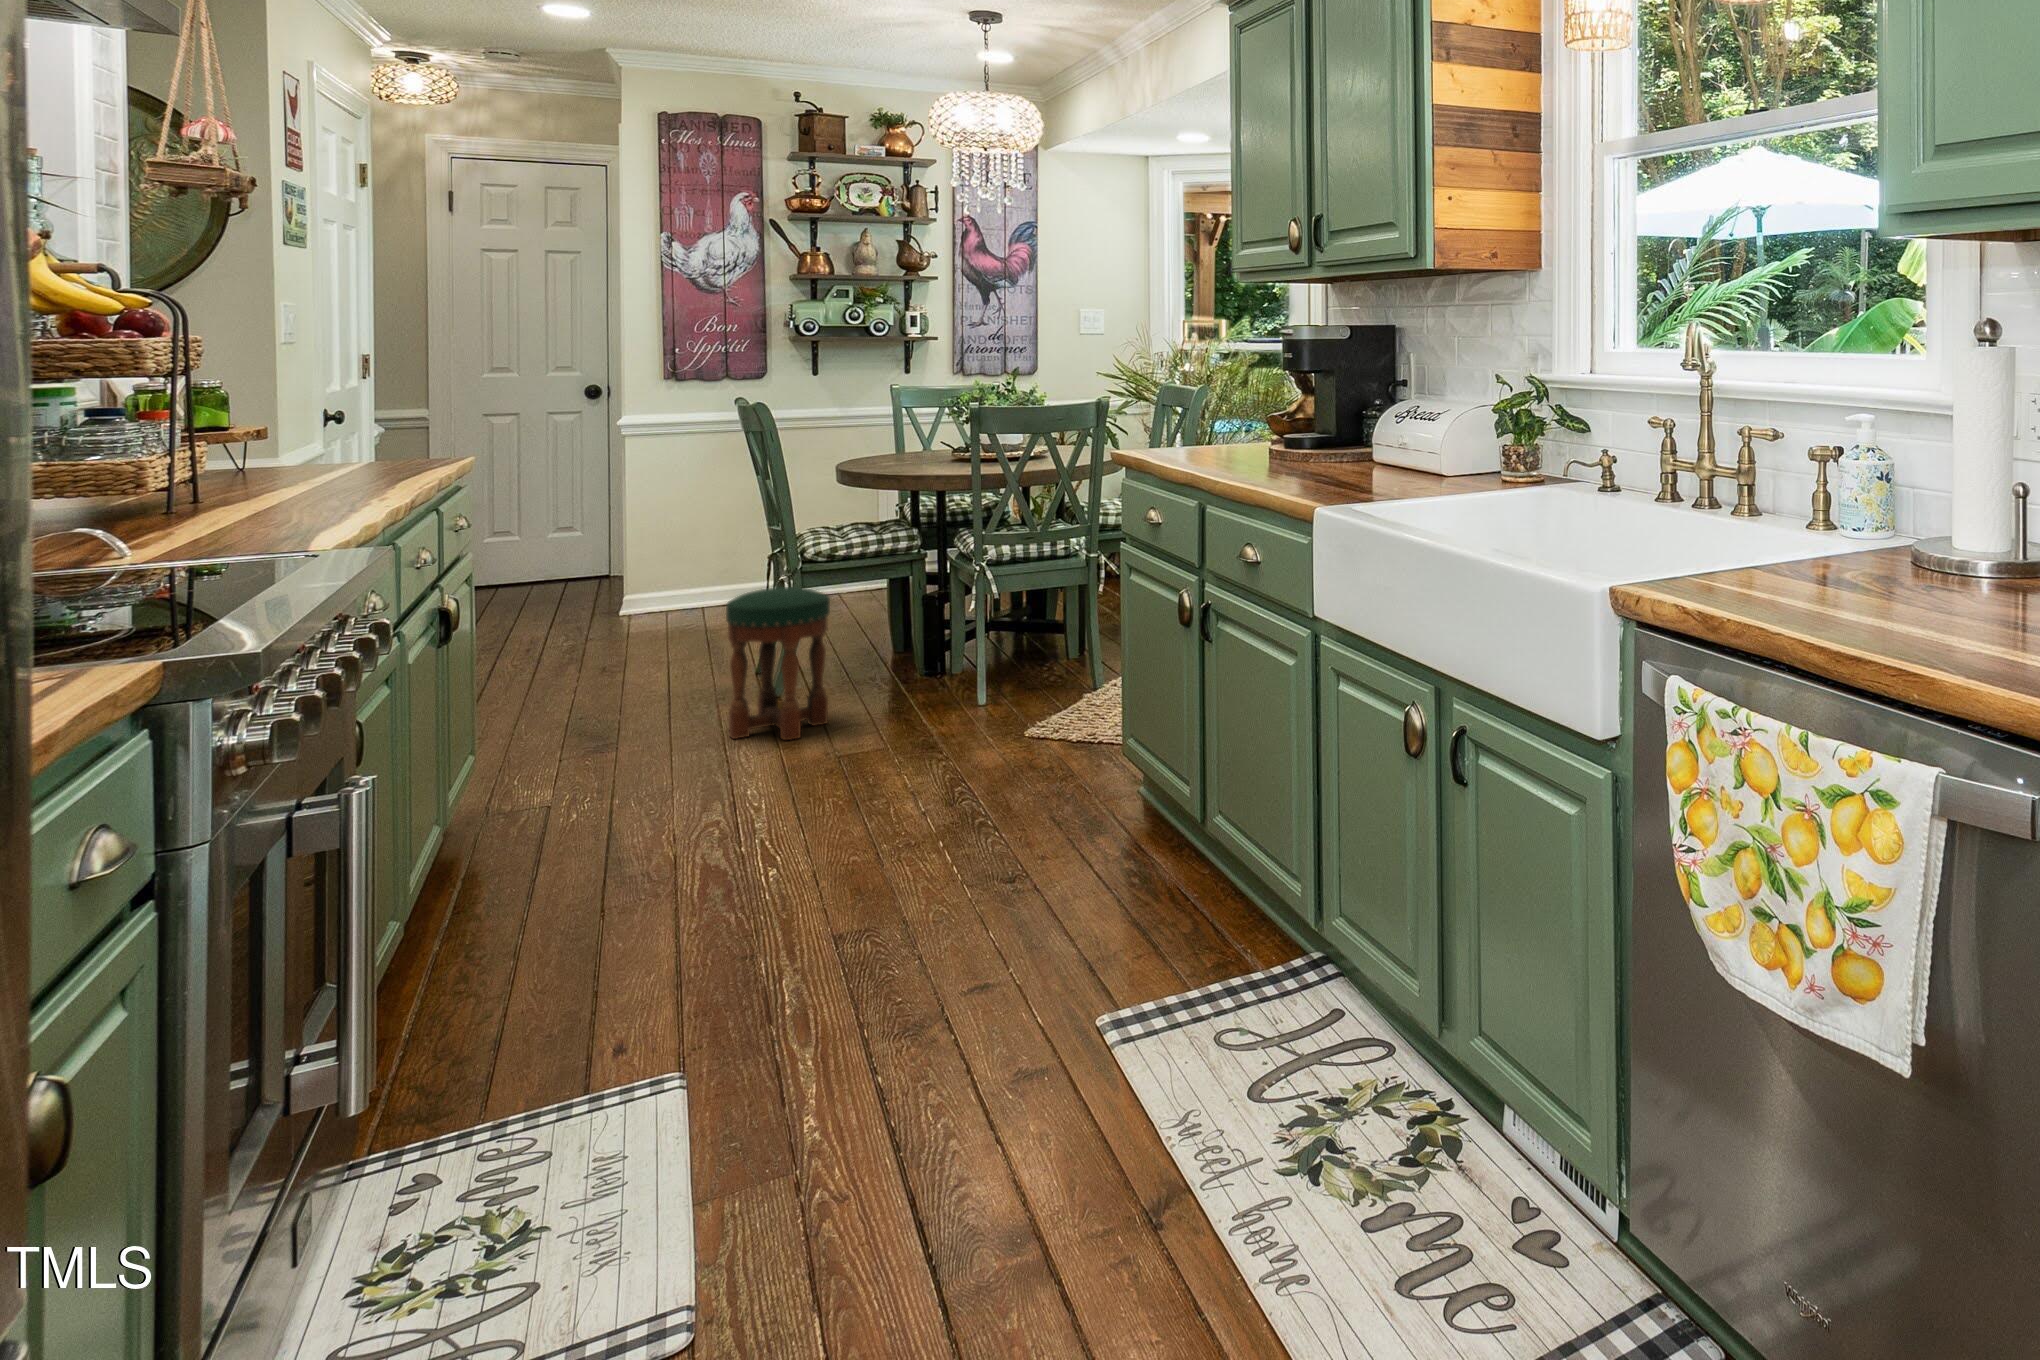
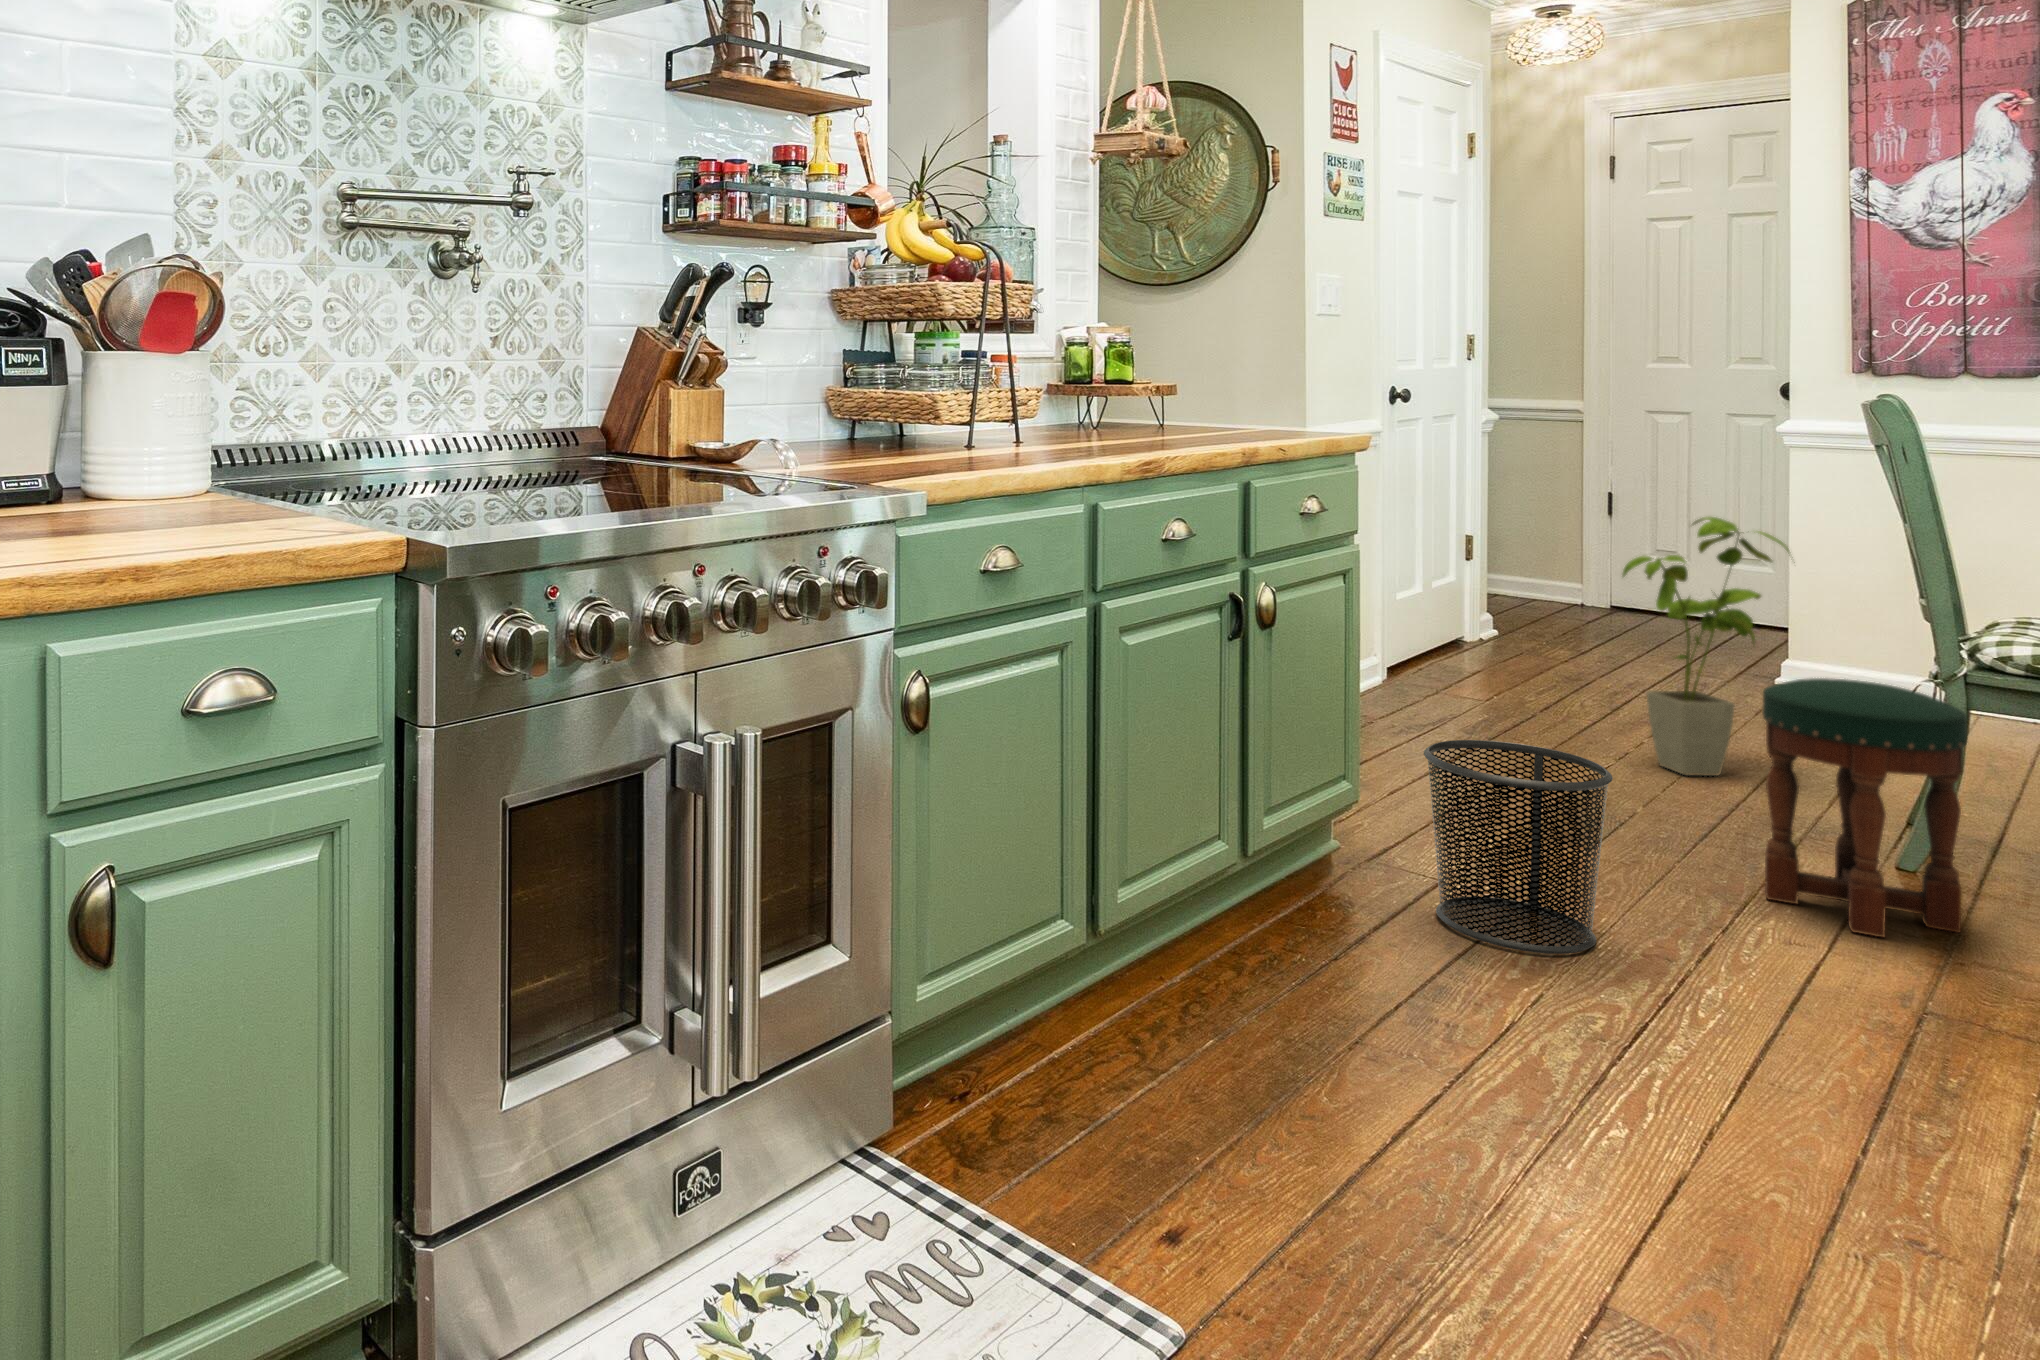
house plant: none [578,495,692,685] -> present [1623,517,1789,776]
waste bin: none [554,674,684,820] -> present [1424,740,1613,954]

